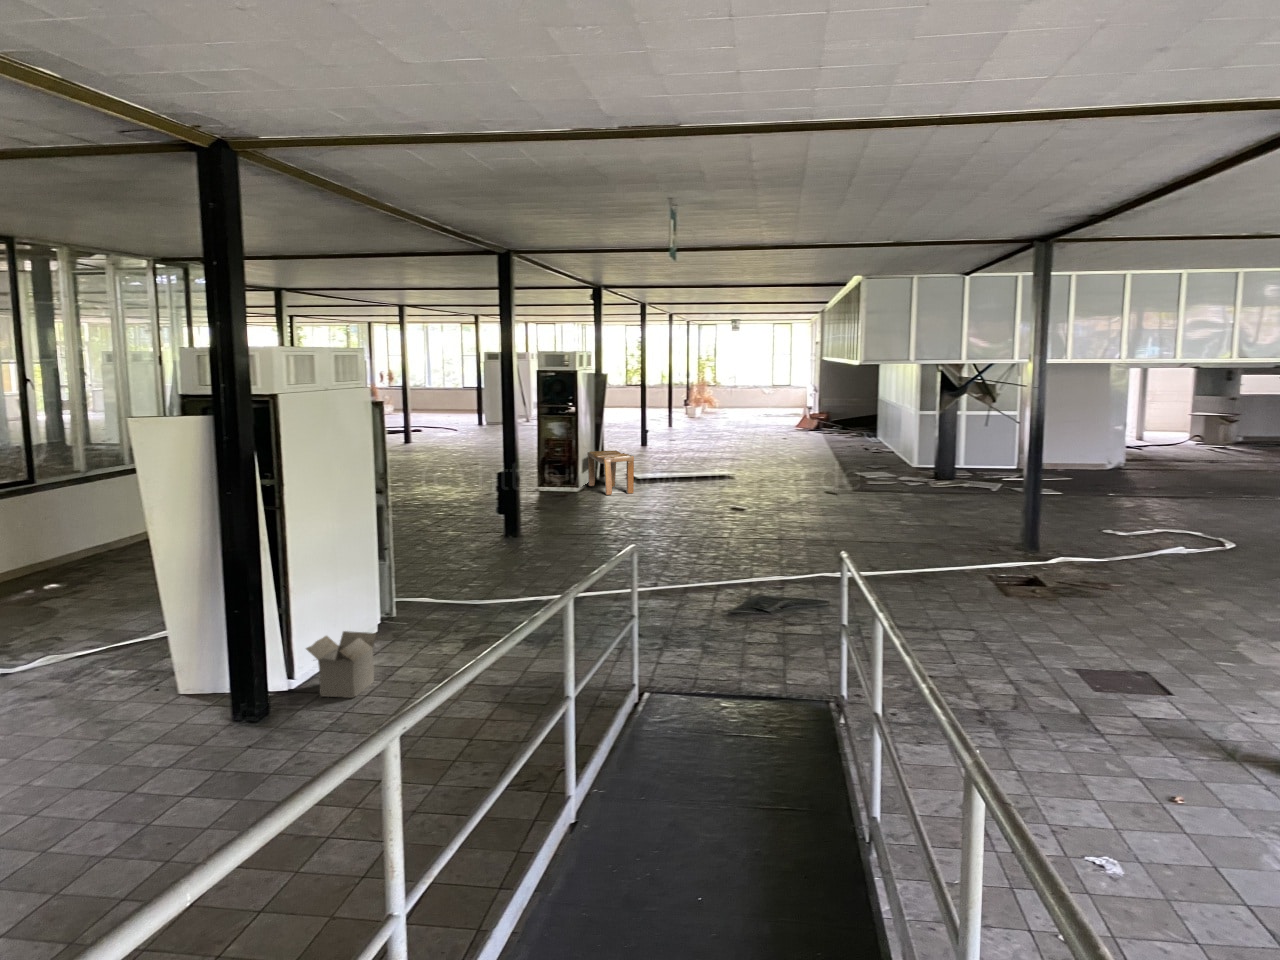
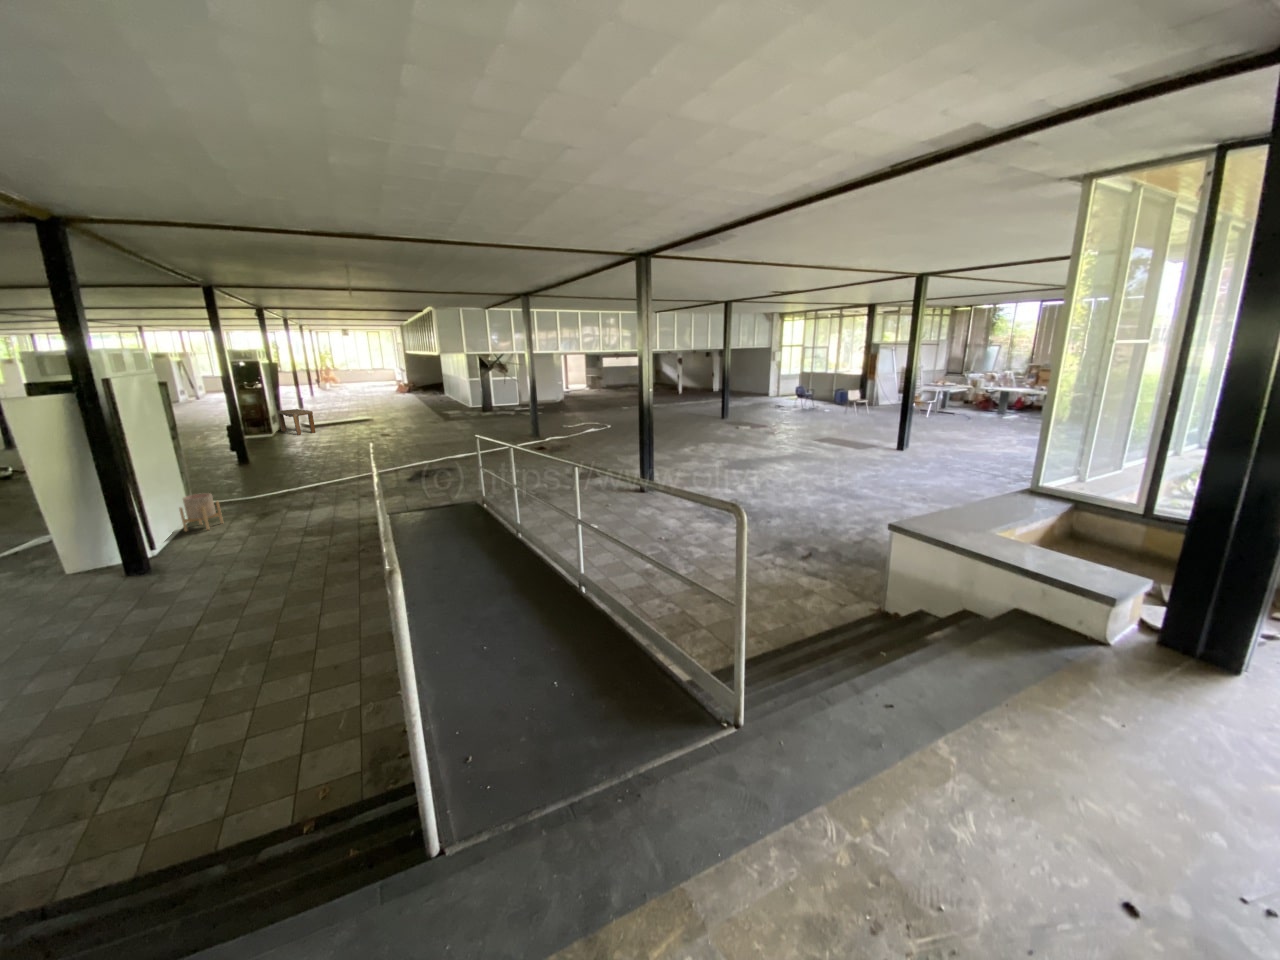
planter: none [356,589,412,655] -> present [180,493,224,531]
cardboard box: present [306,631,376,698] -> none [162,516,213,556]

